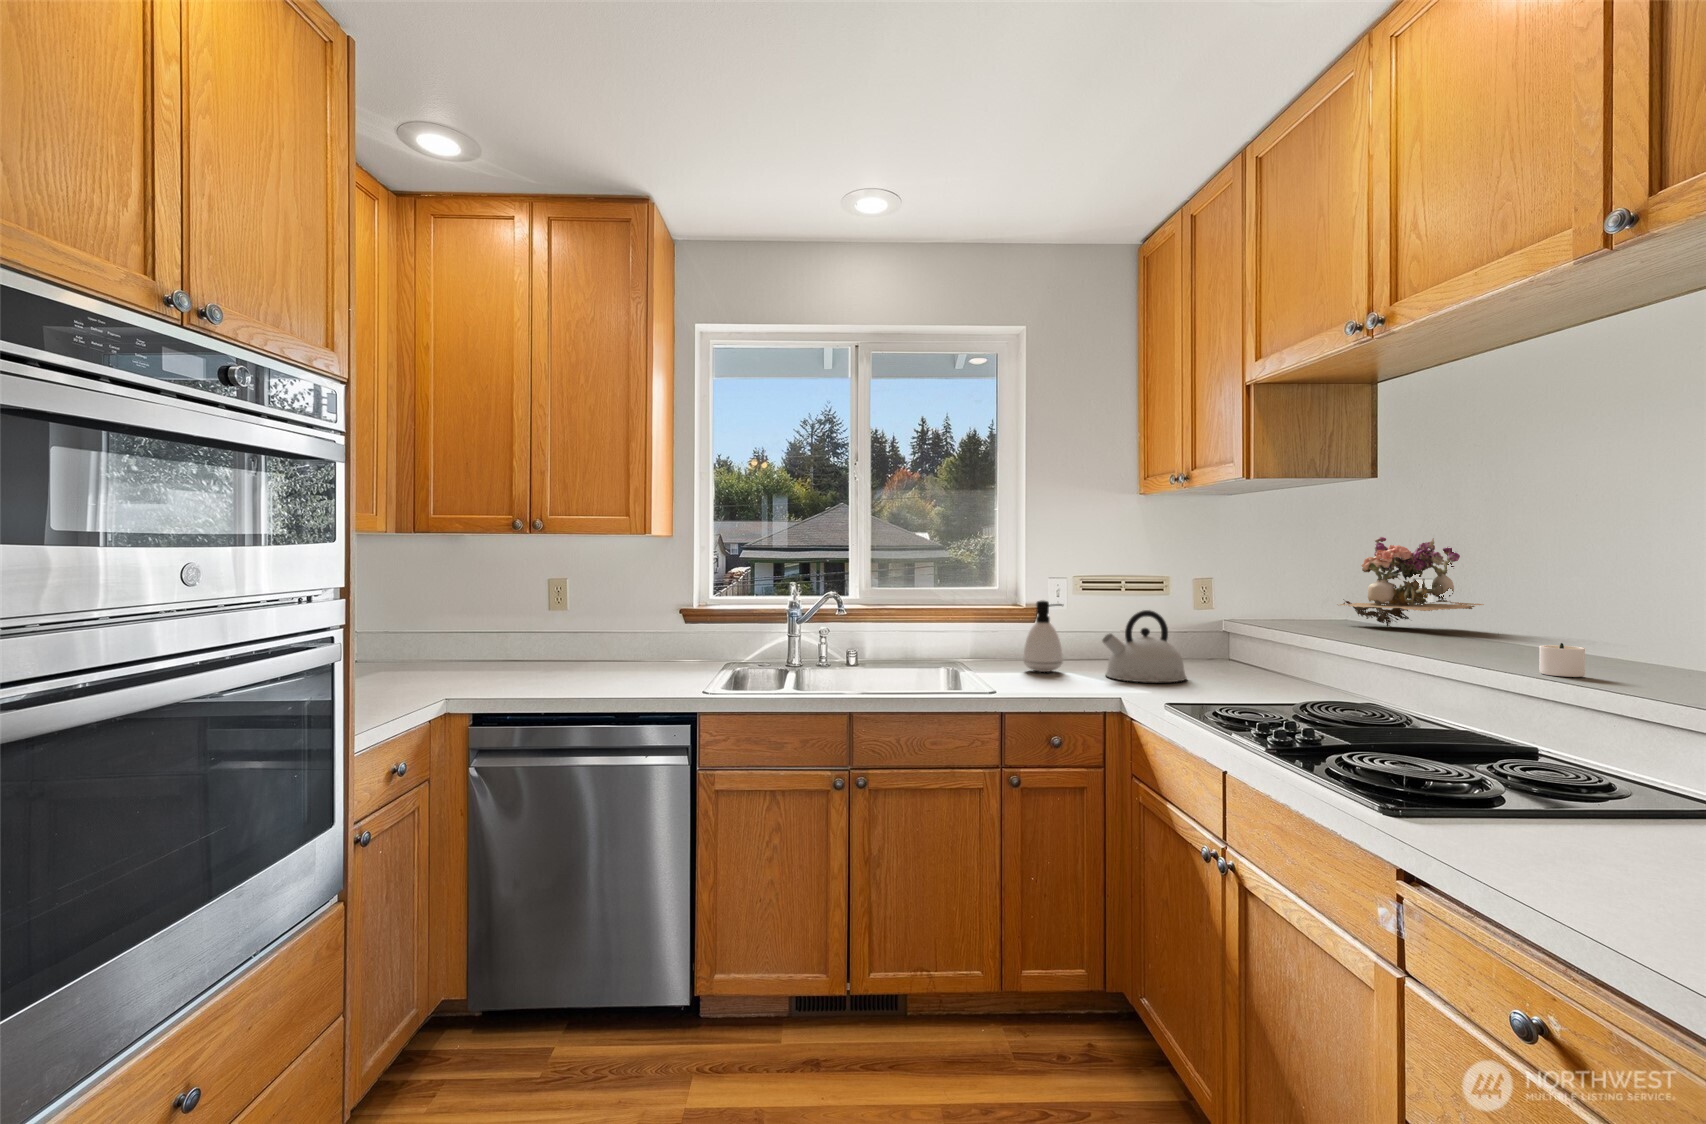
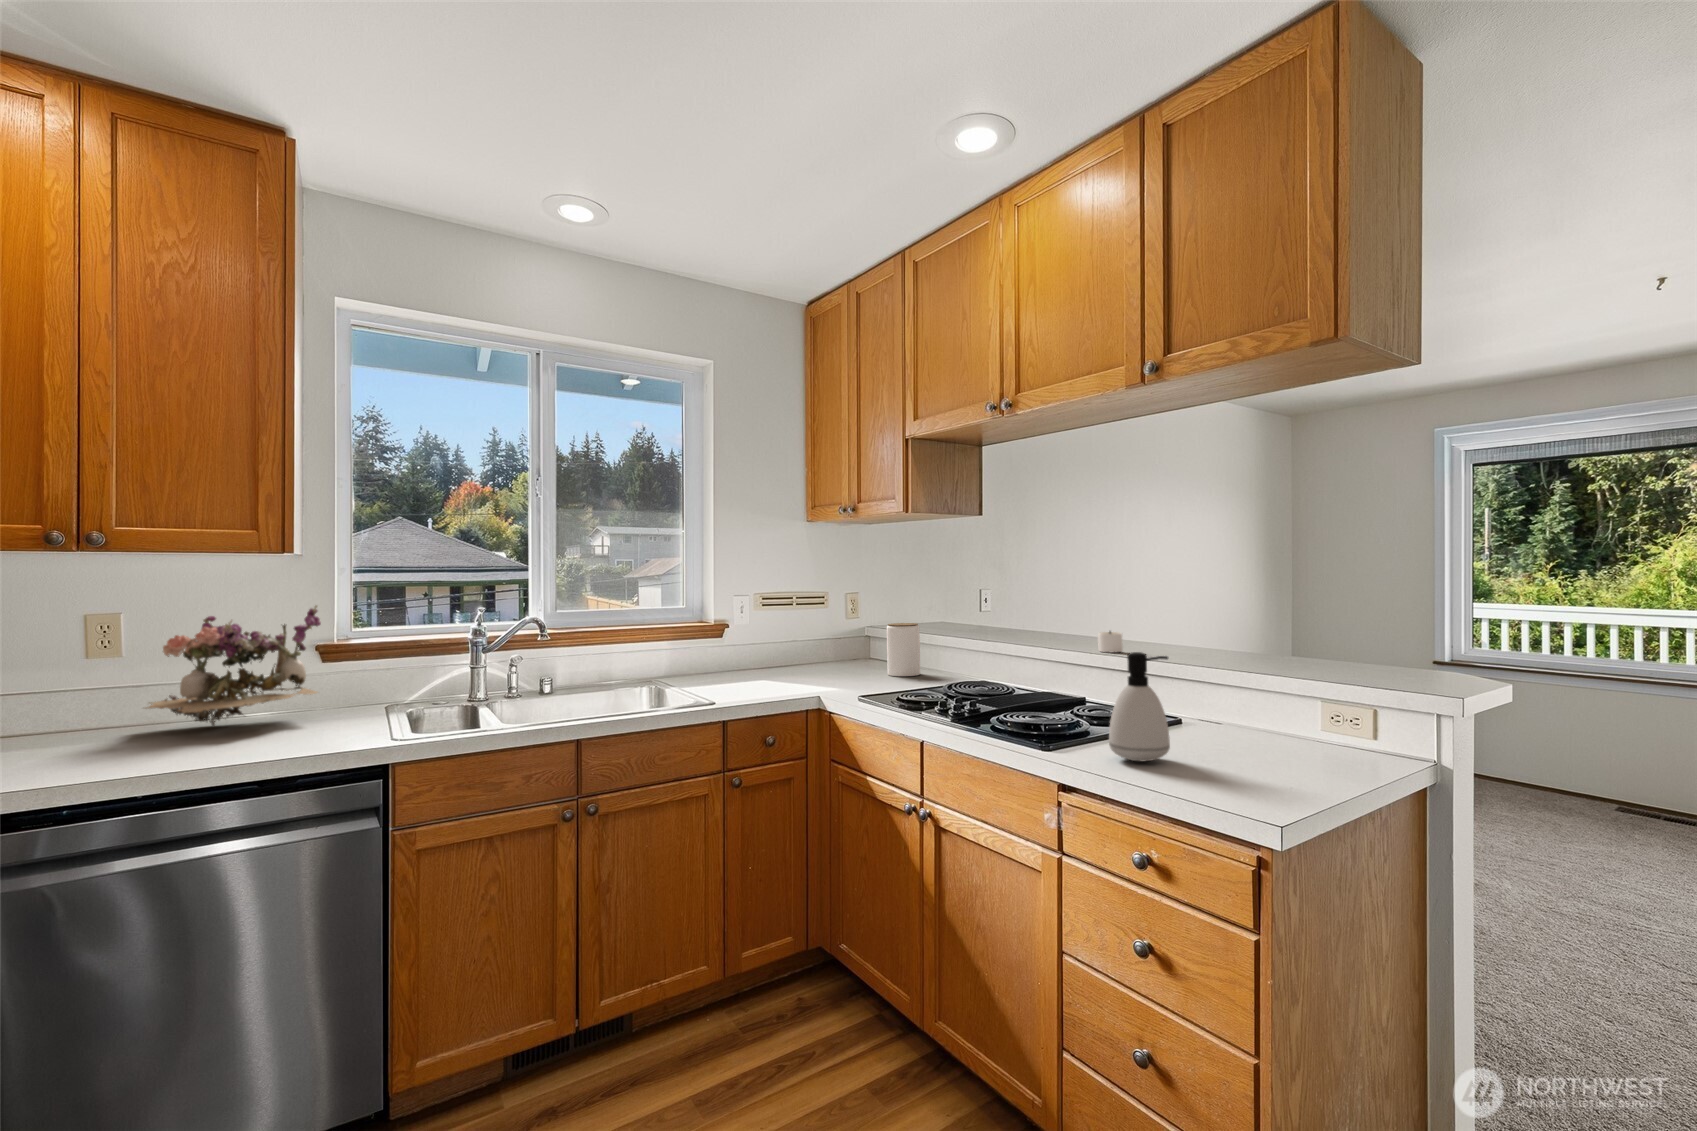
flower arrangement: present [1339,537,1484,627] -> present [146,605,321,726]
soap dispenser: present [1024,600,1063,672] -> present [1109,652,1170,761]
kettle: present [1102,610,1186,682] -> none [791,622,857,684]
jar: none [1231,616,1276,682] -> present [887,623,920,676]

